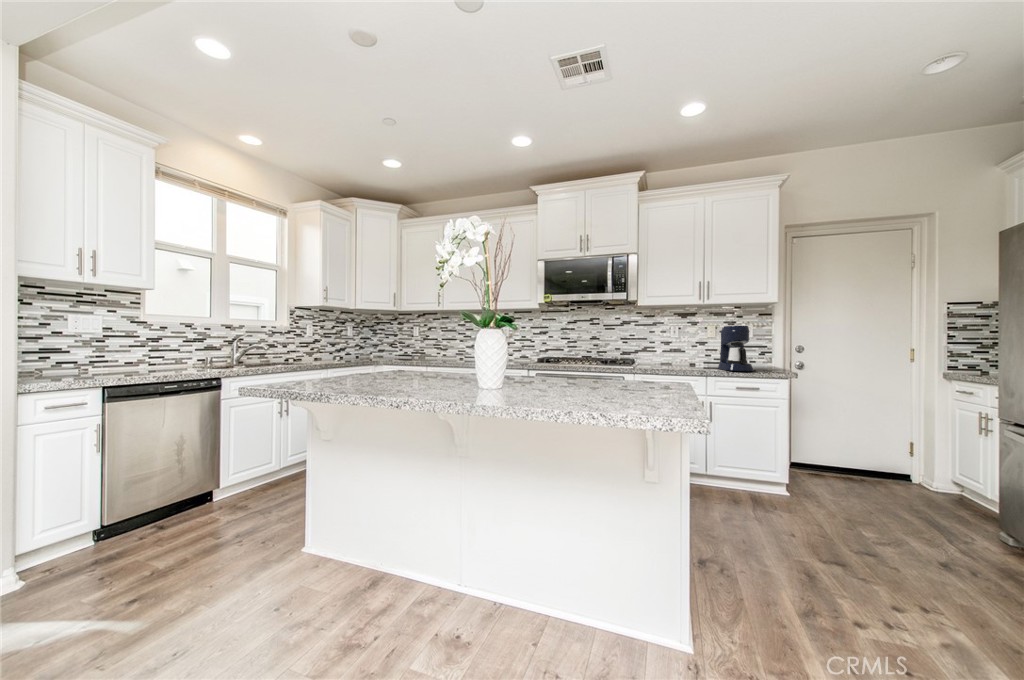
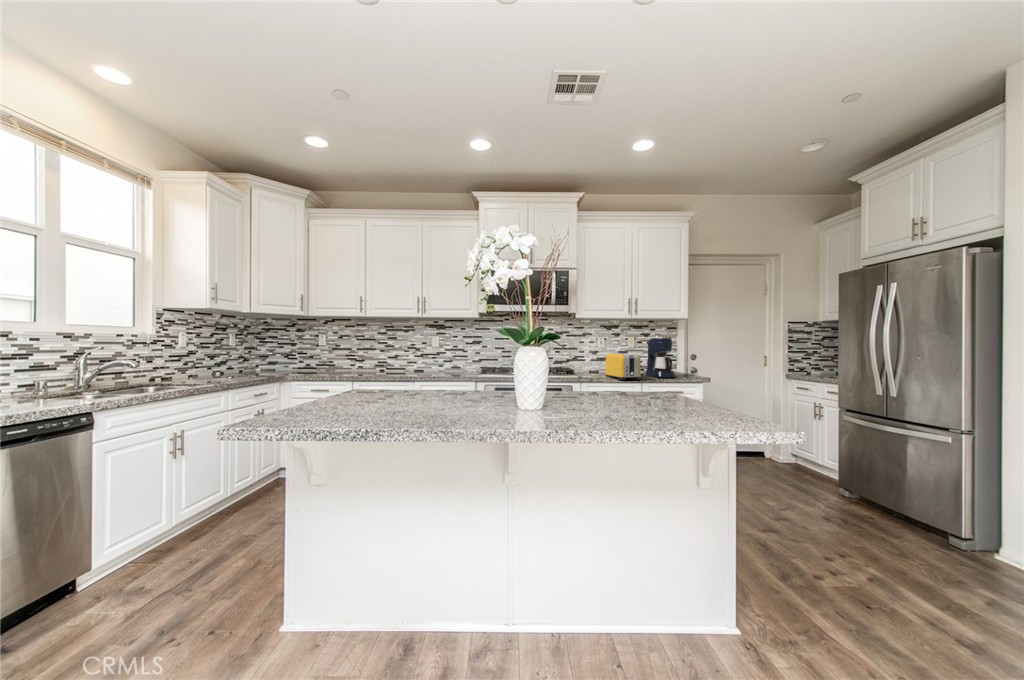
toaster: none [666,343,700,372] -> present [606,353,641,380]

